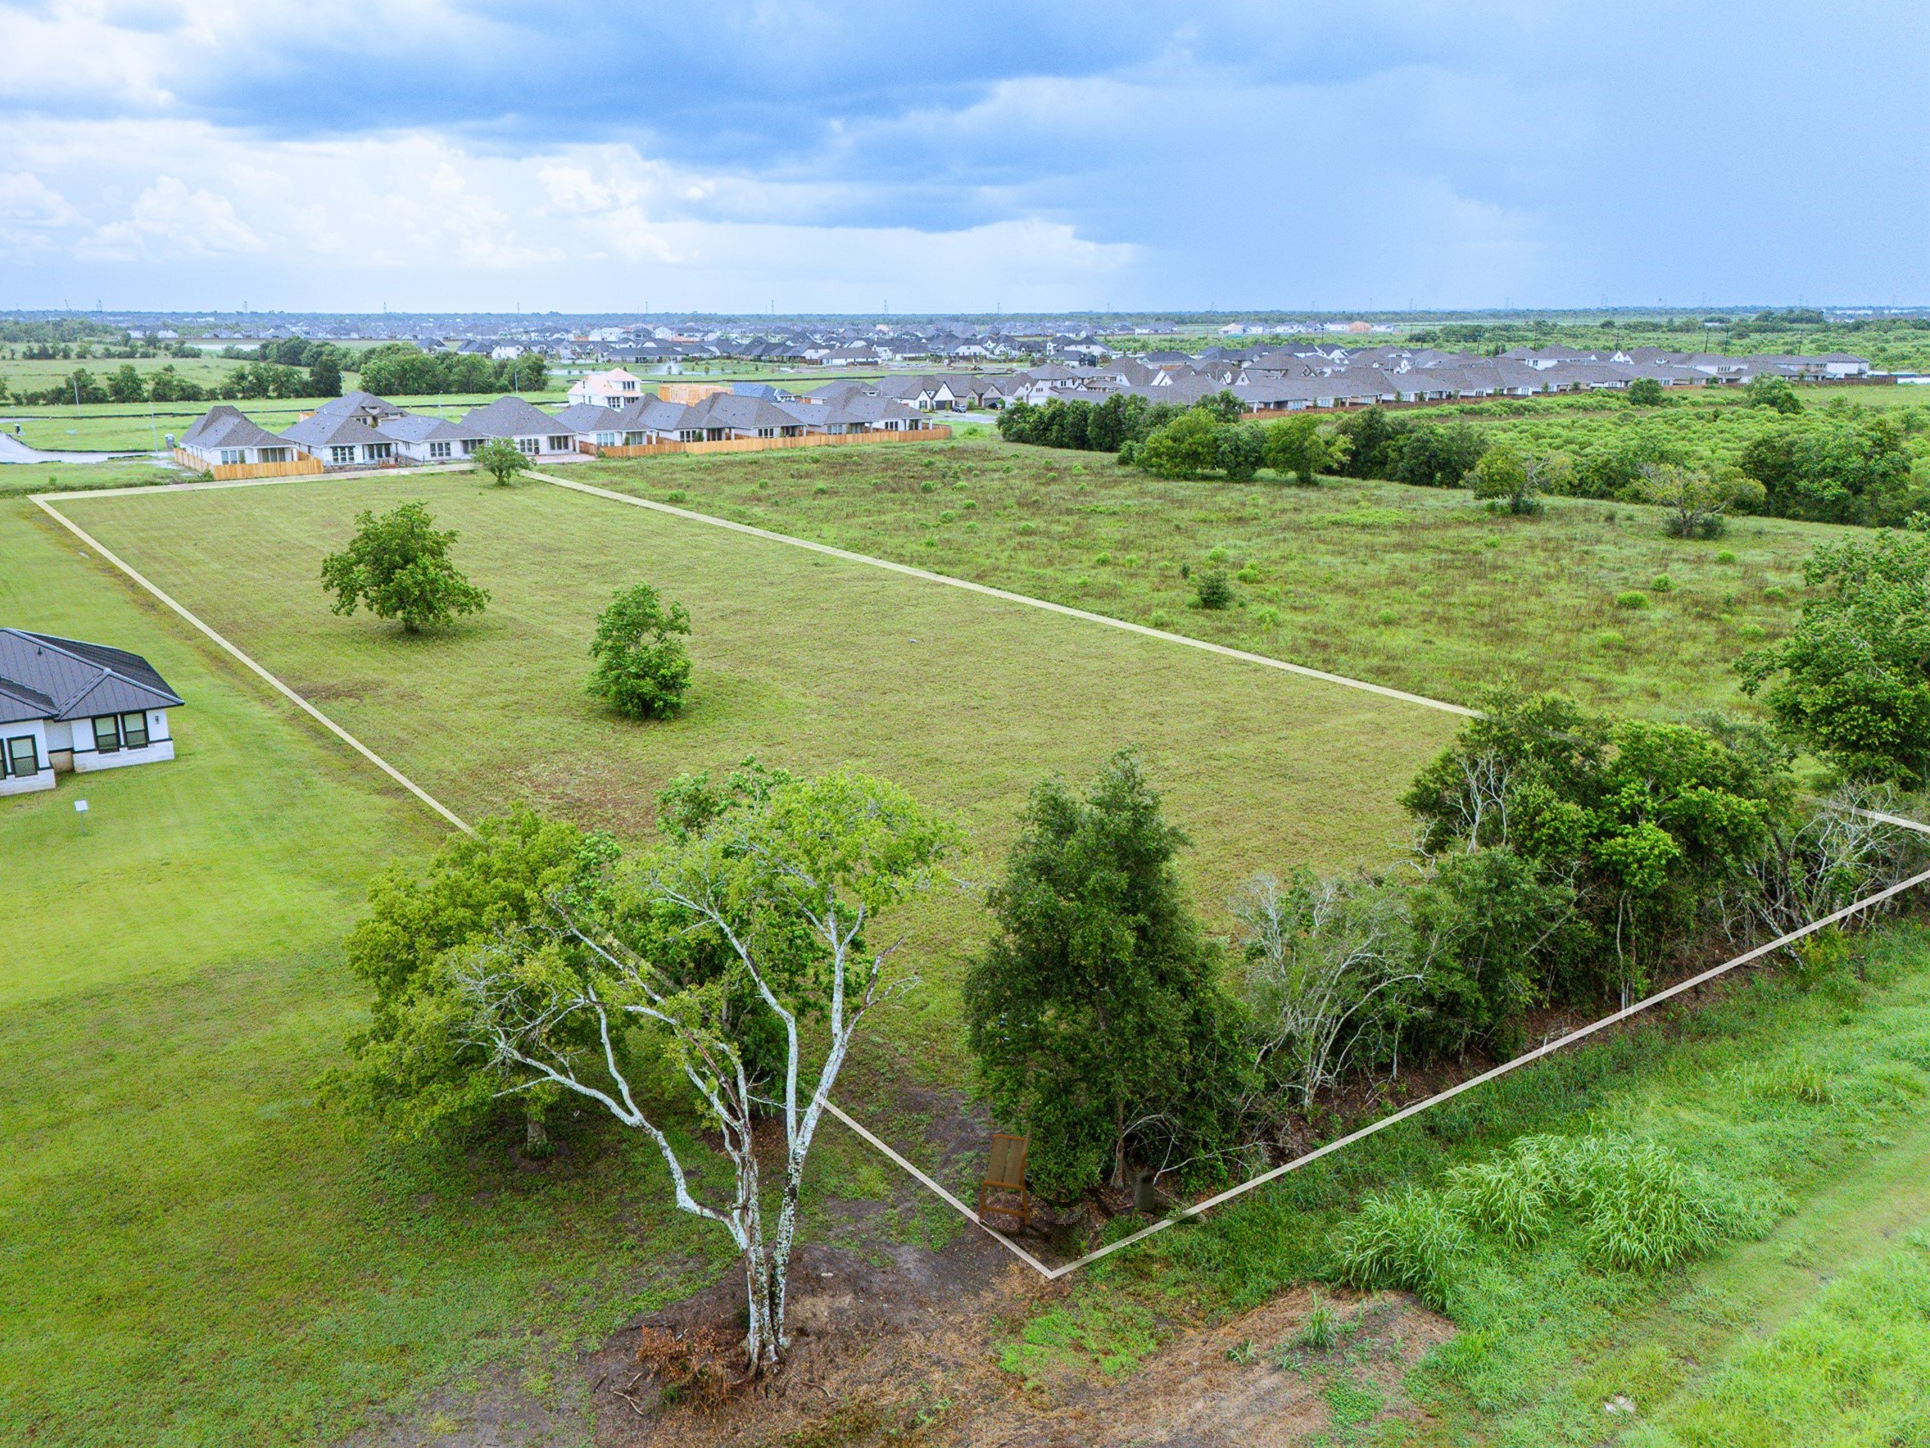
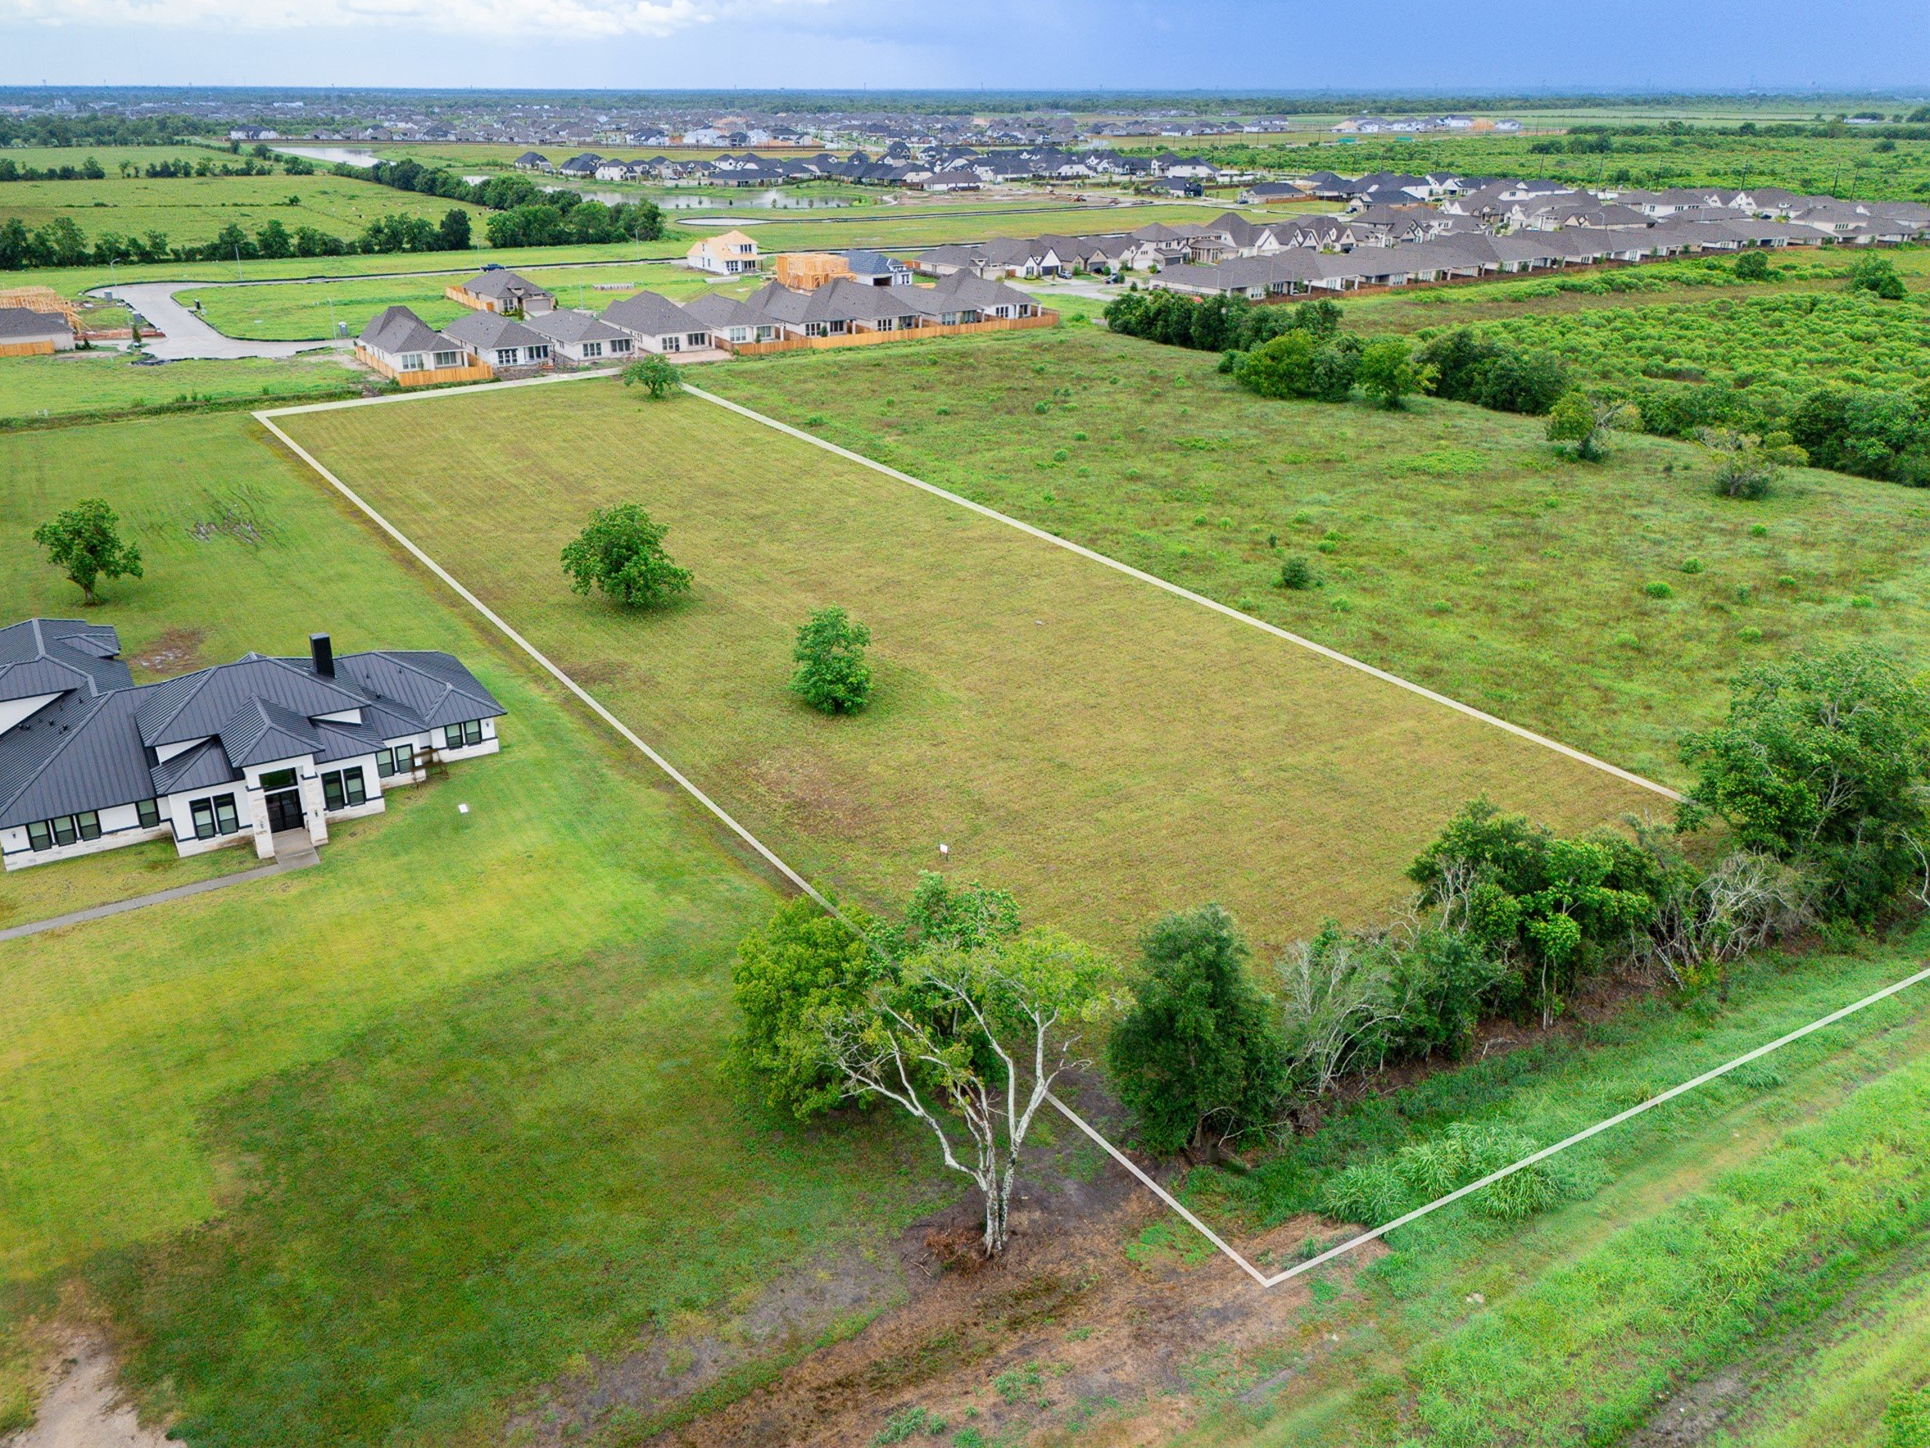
bench: present [979,1130,1031,1225] -> present [409,748,448,786]

